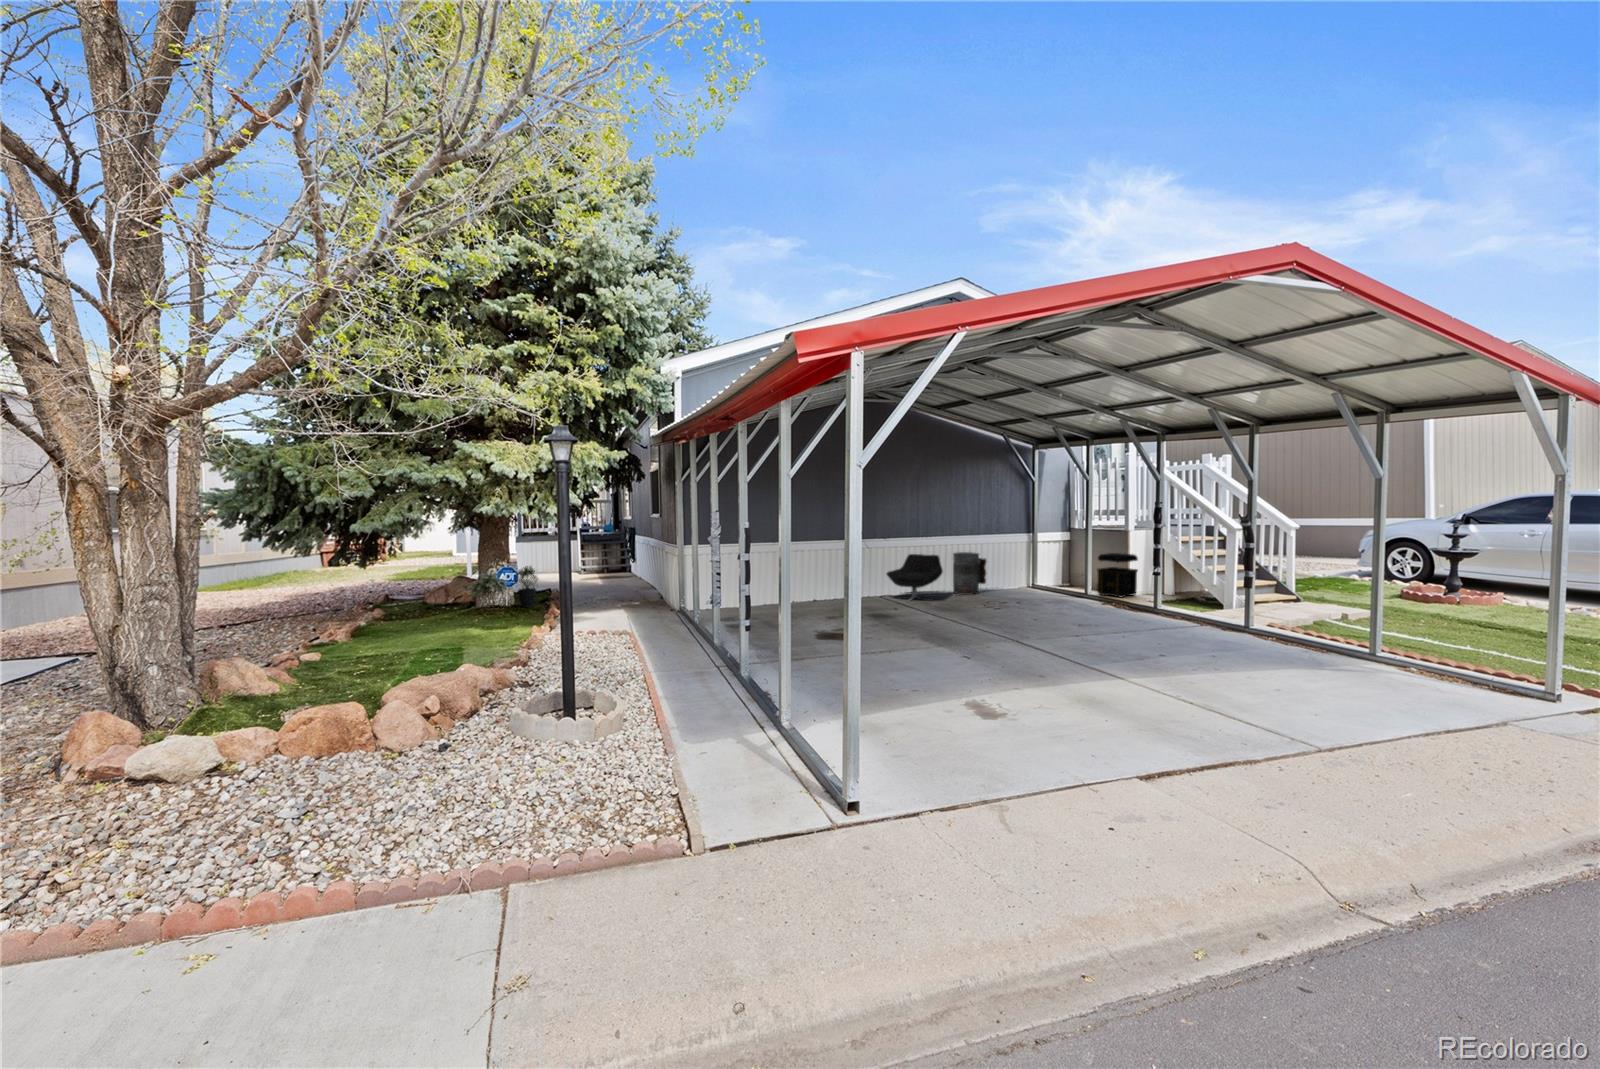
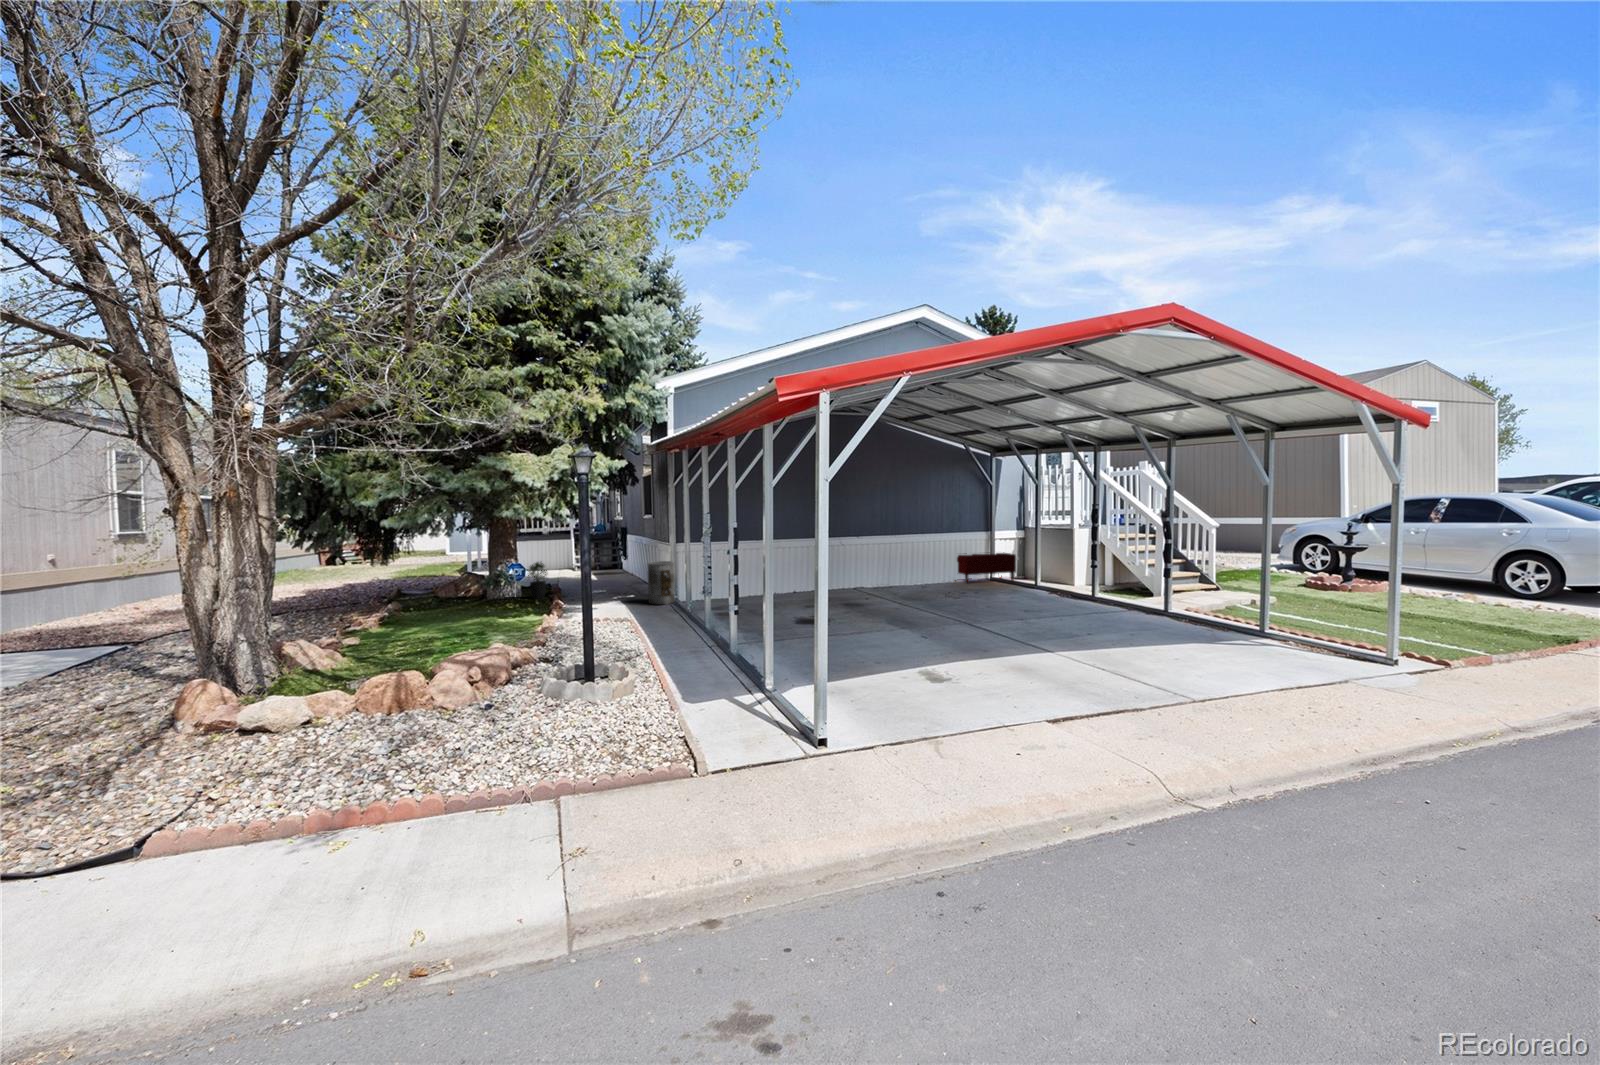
trash can: present [953,552,986,595] -> present [648,561,675,604]
toolbox: present [1097,553,1138,597] -> none [1044,548,1080,587]
lounge chair: present [887,554,943,601] -> none [859,550,909,592]
bench: none [991,557,1064,592] -> present [957,552,1016,583]

